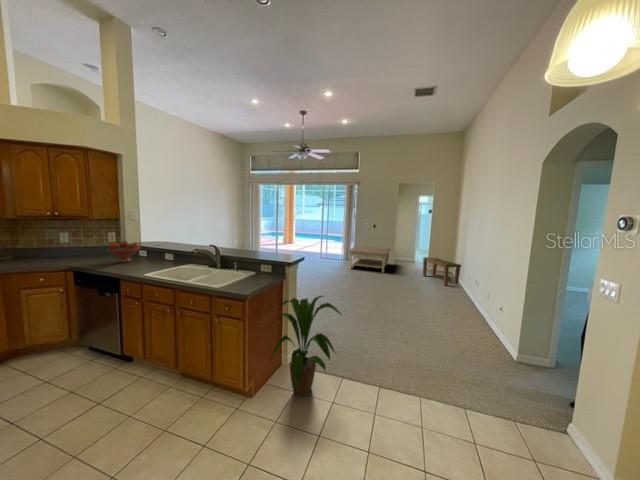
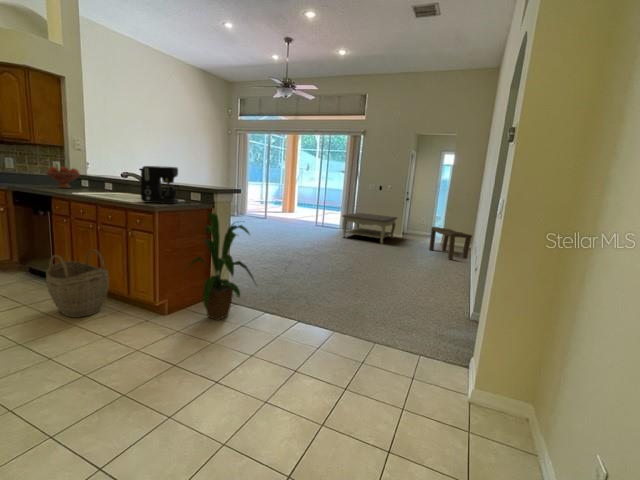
coffee maker: none [224,246,259,286] -> present [141,166,180,204]
woven basket: none [127,335,192,416] -> present [46,249,109,318]

